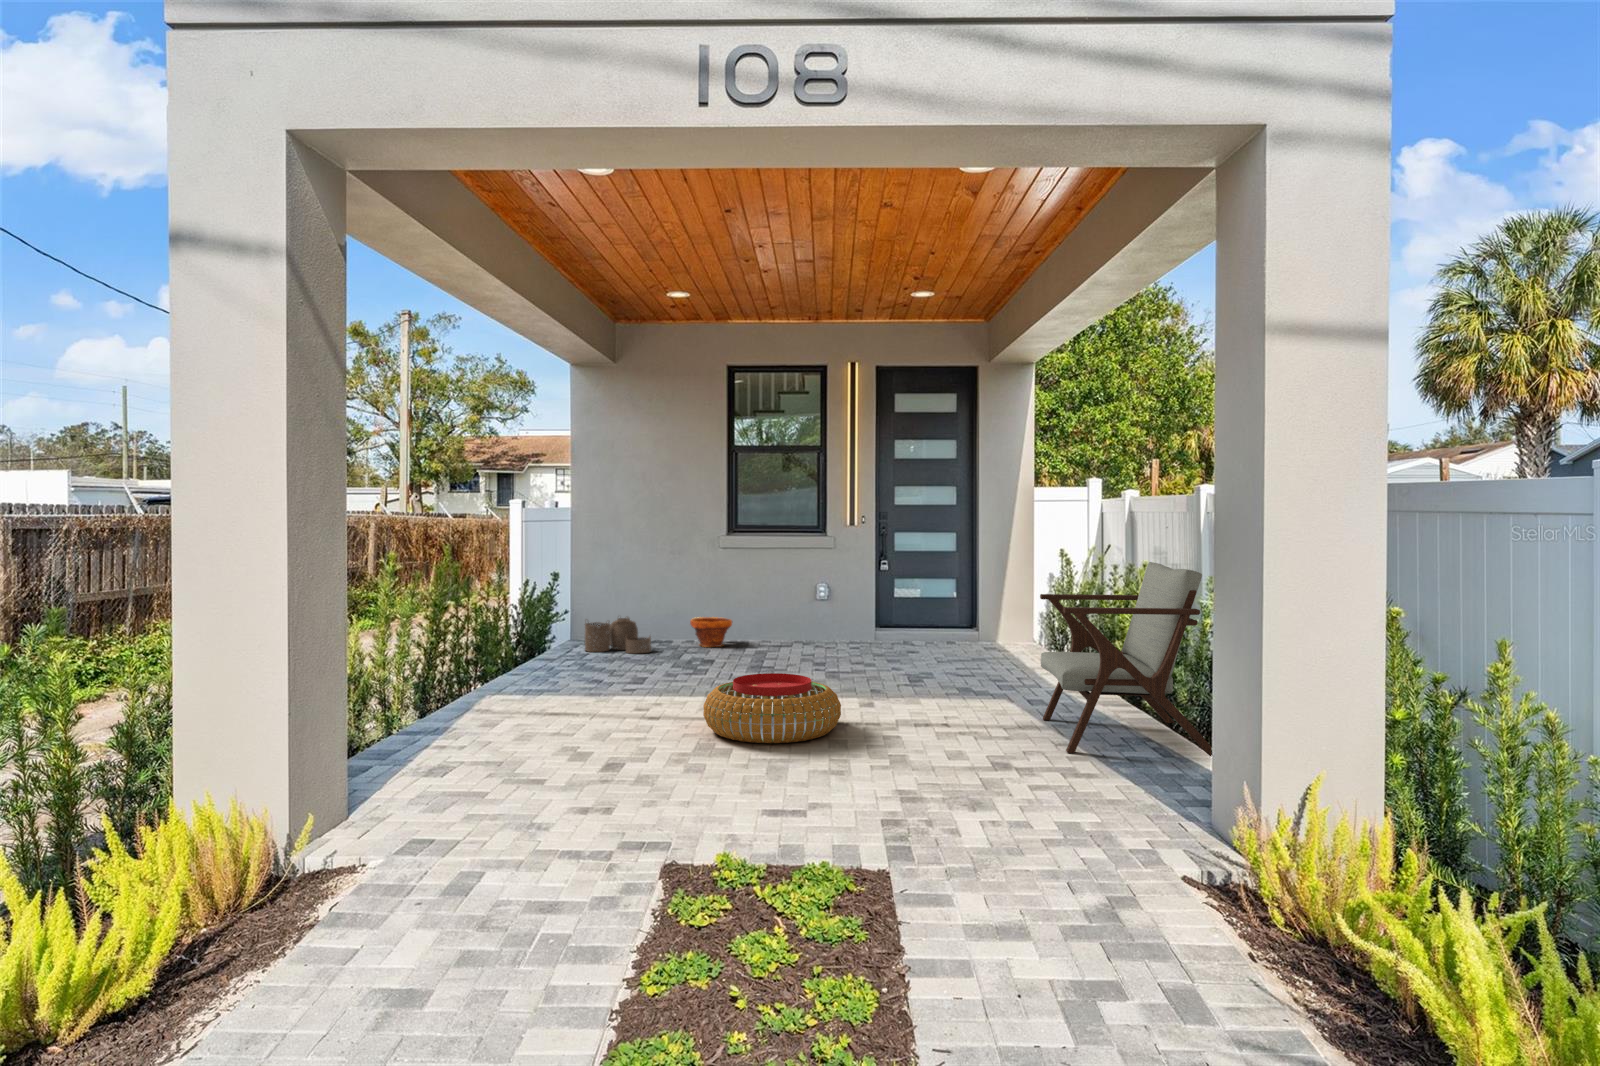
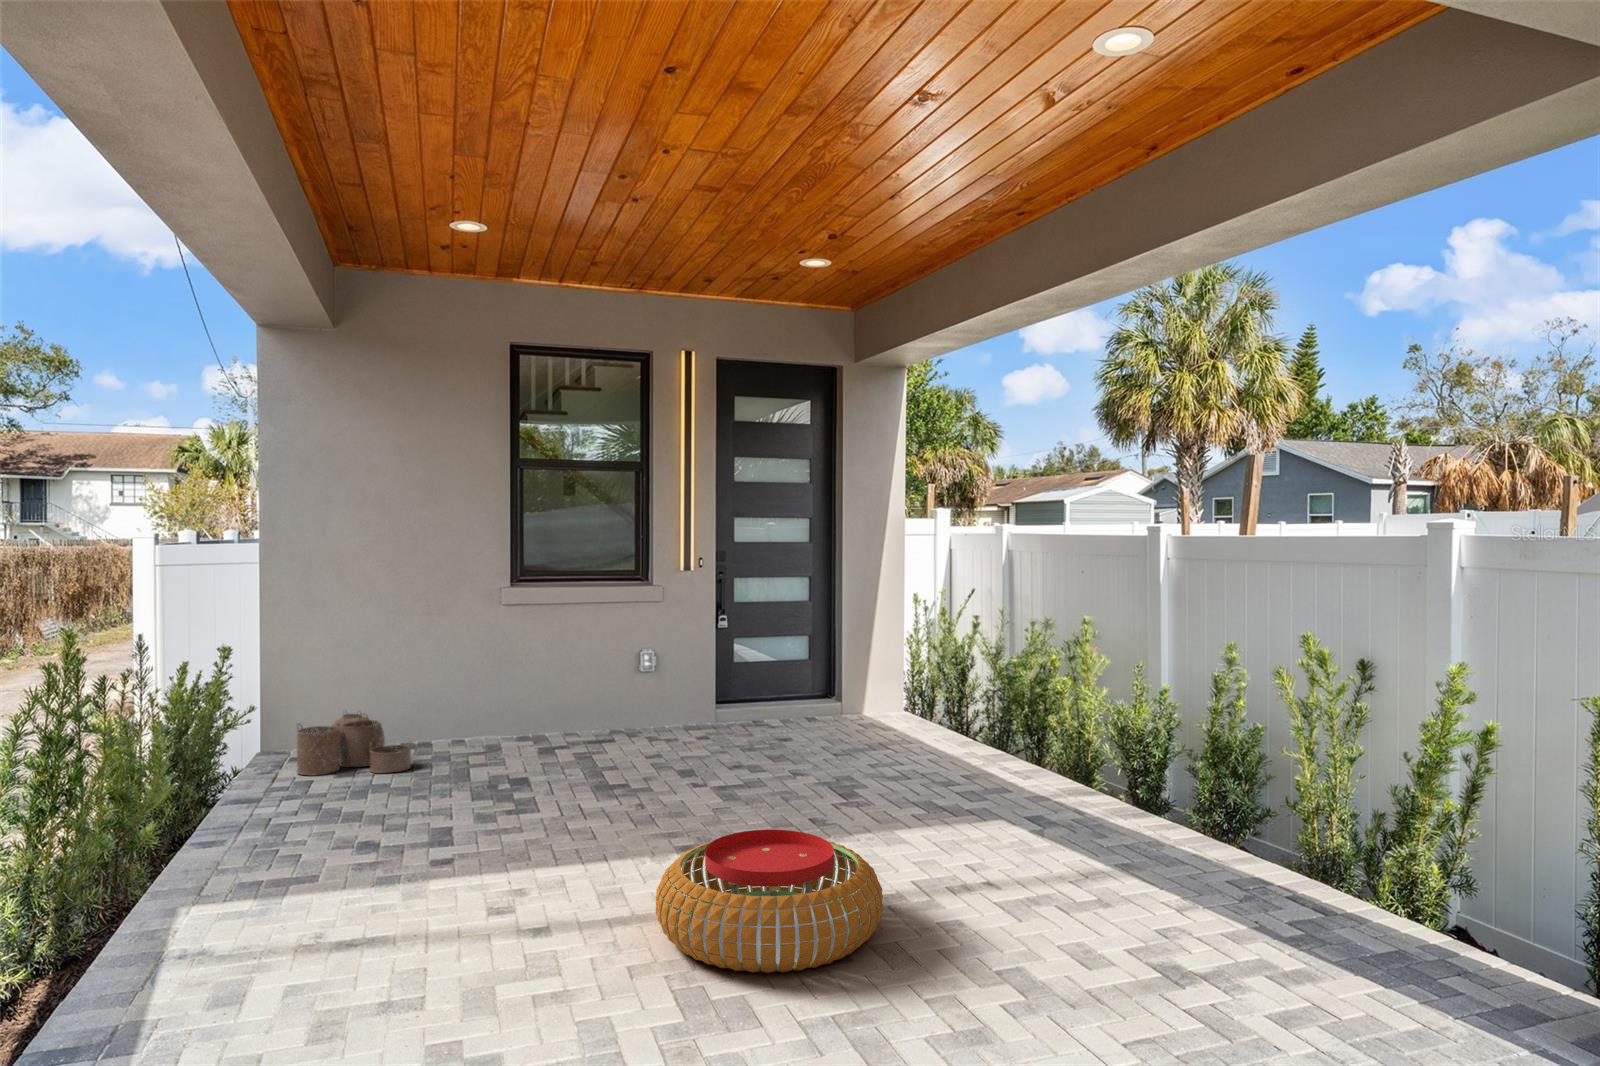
lounge chair: present [1040,562,1211,756] -> none [1092,629,1392,921]
planter: present [690,617,732,647] -> none [462,703,526,750]

